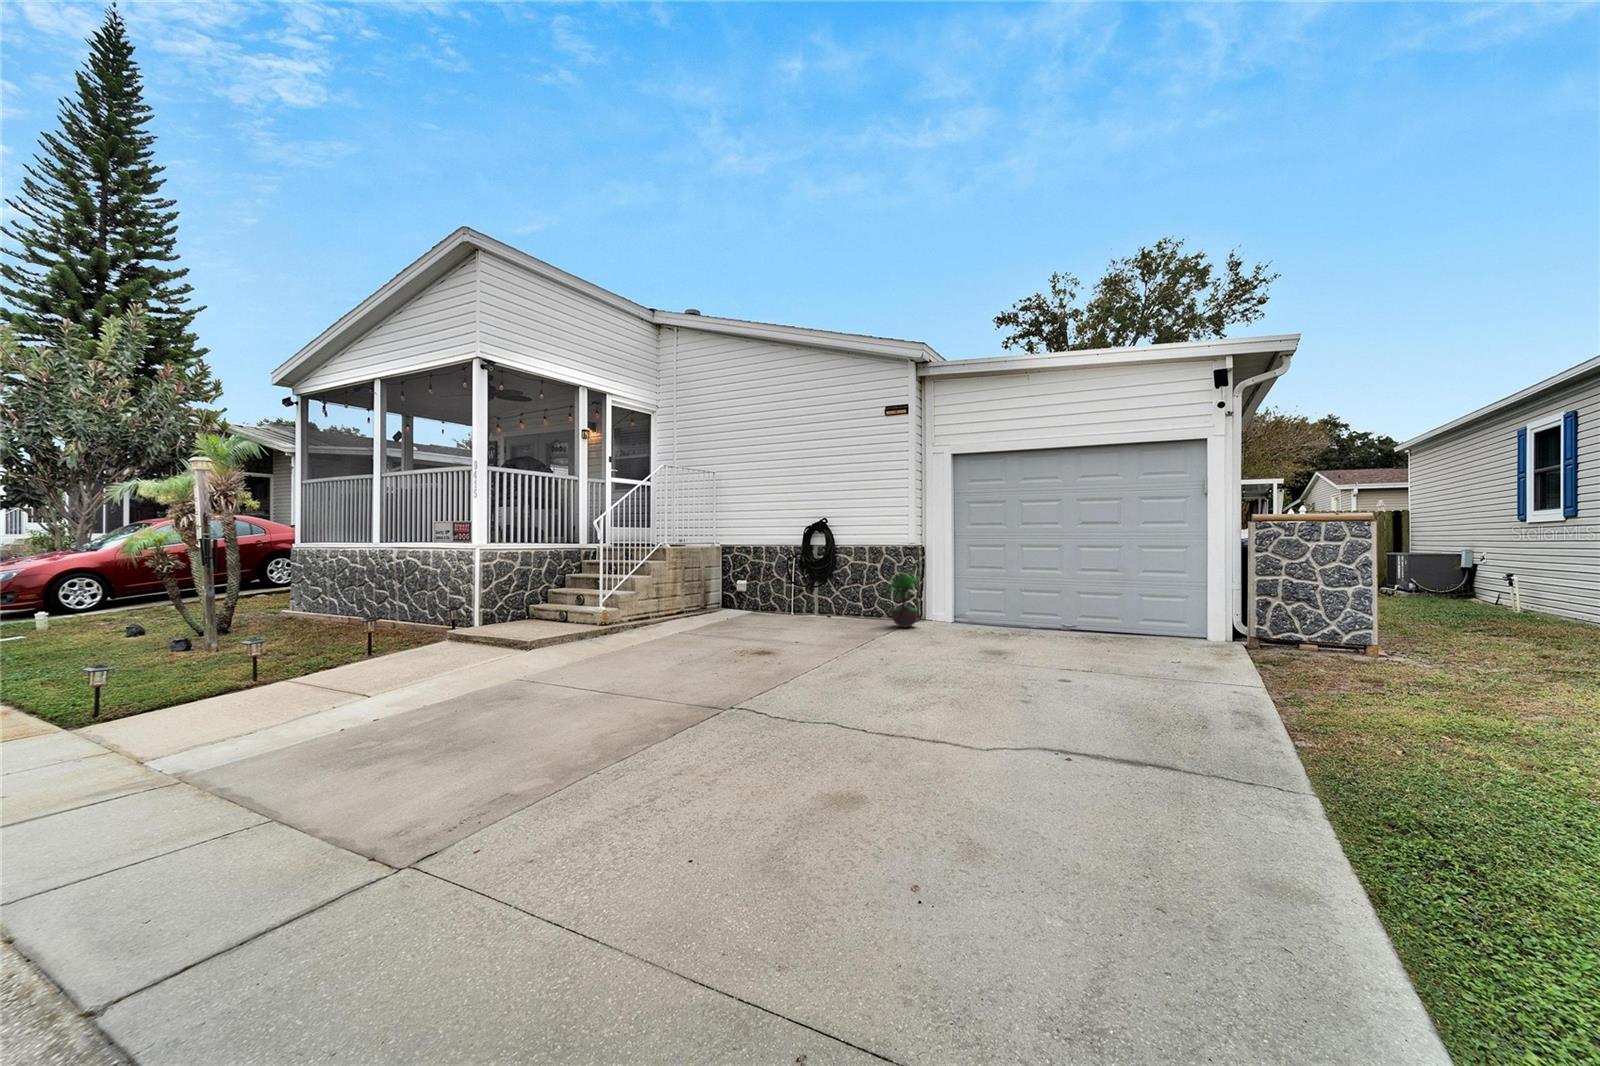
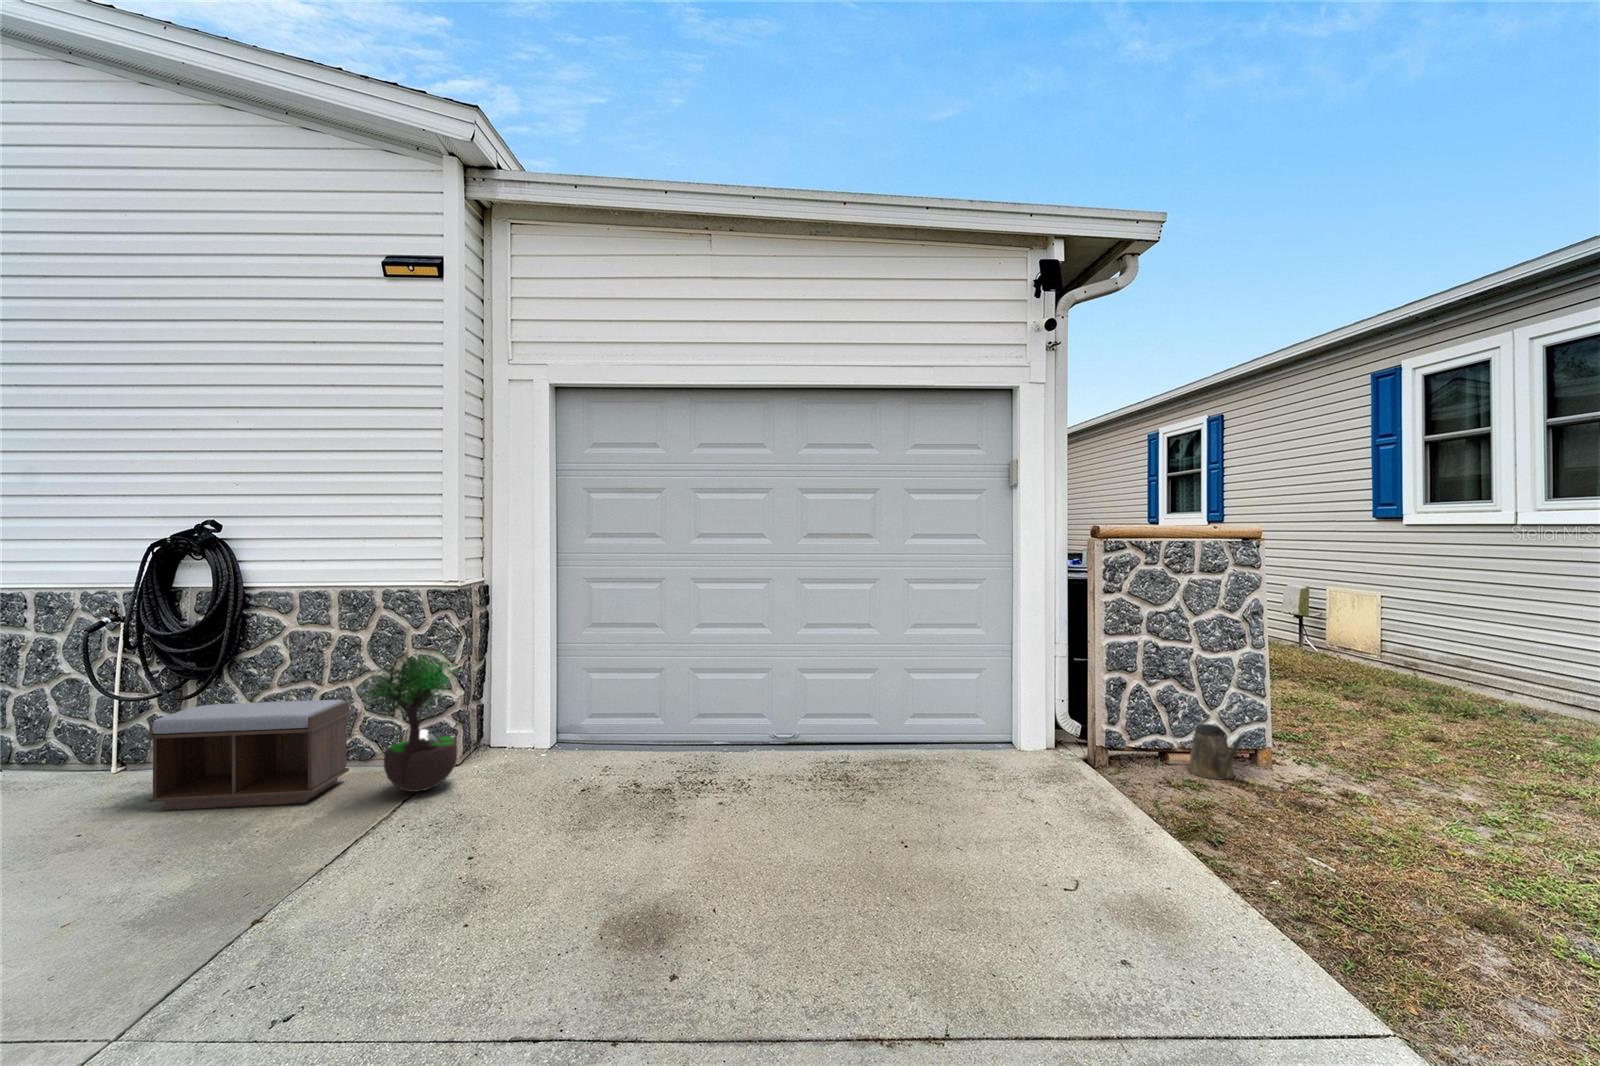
bench: none [814,590,874,627] -> present [149,700,349,810]
watering can: none [1305,625,1334,653] -> present [1188,723,1245,780]

